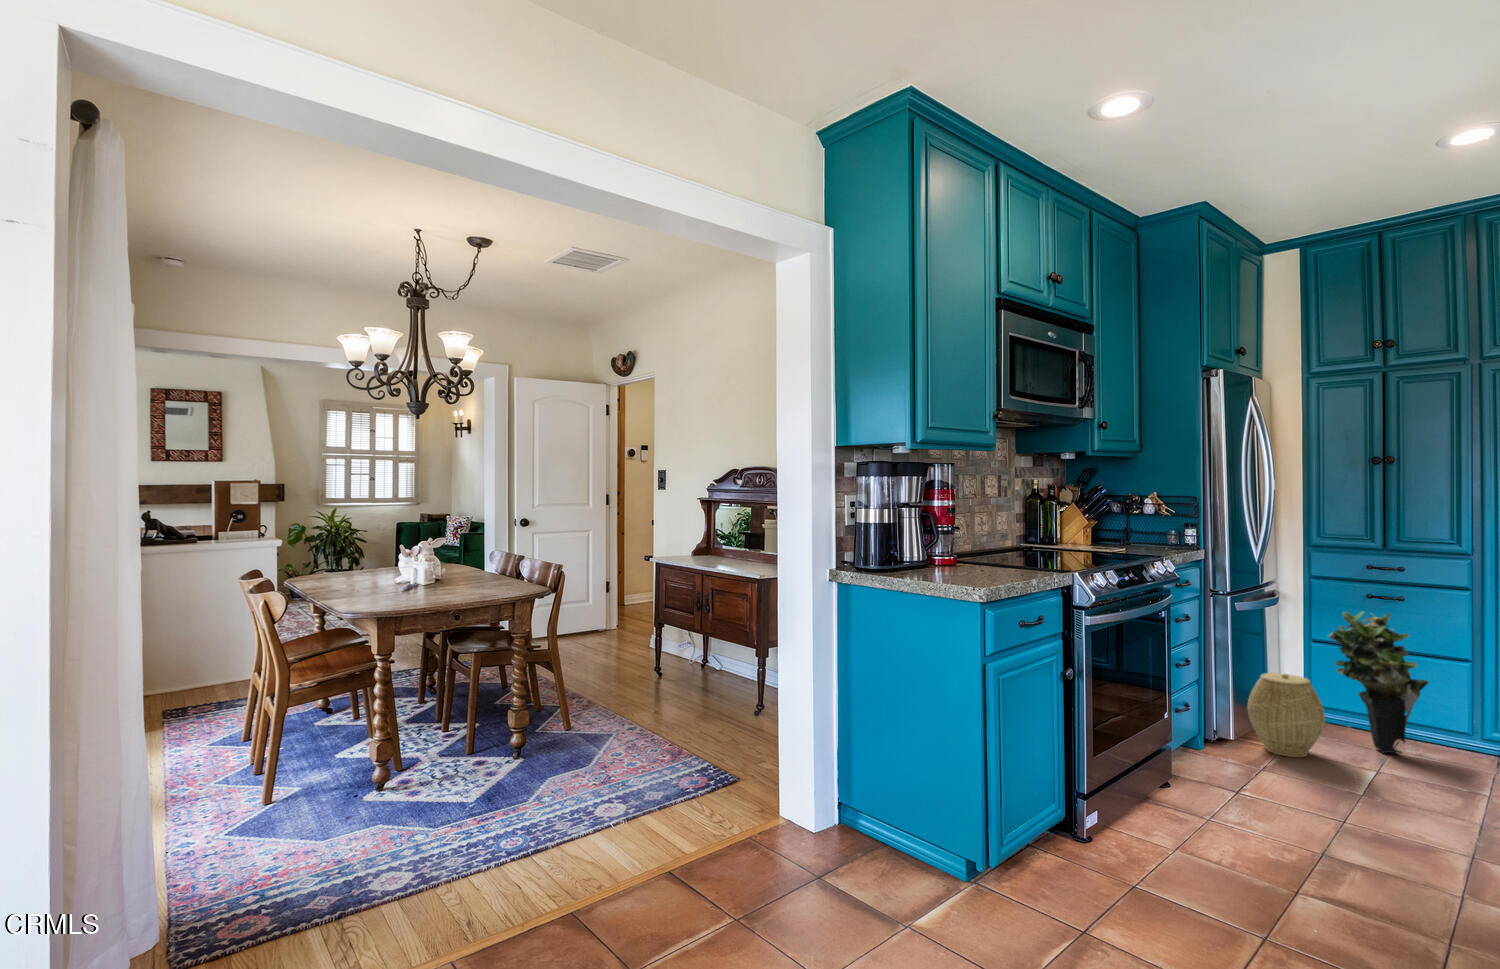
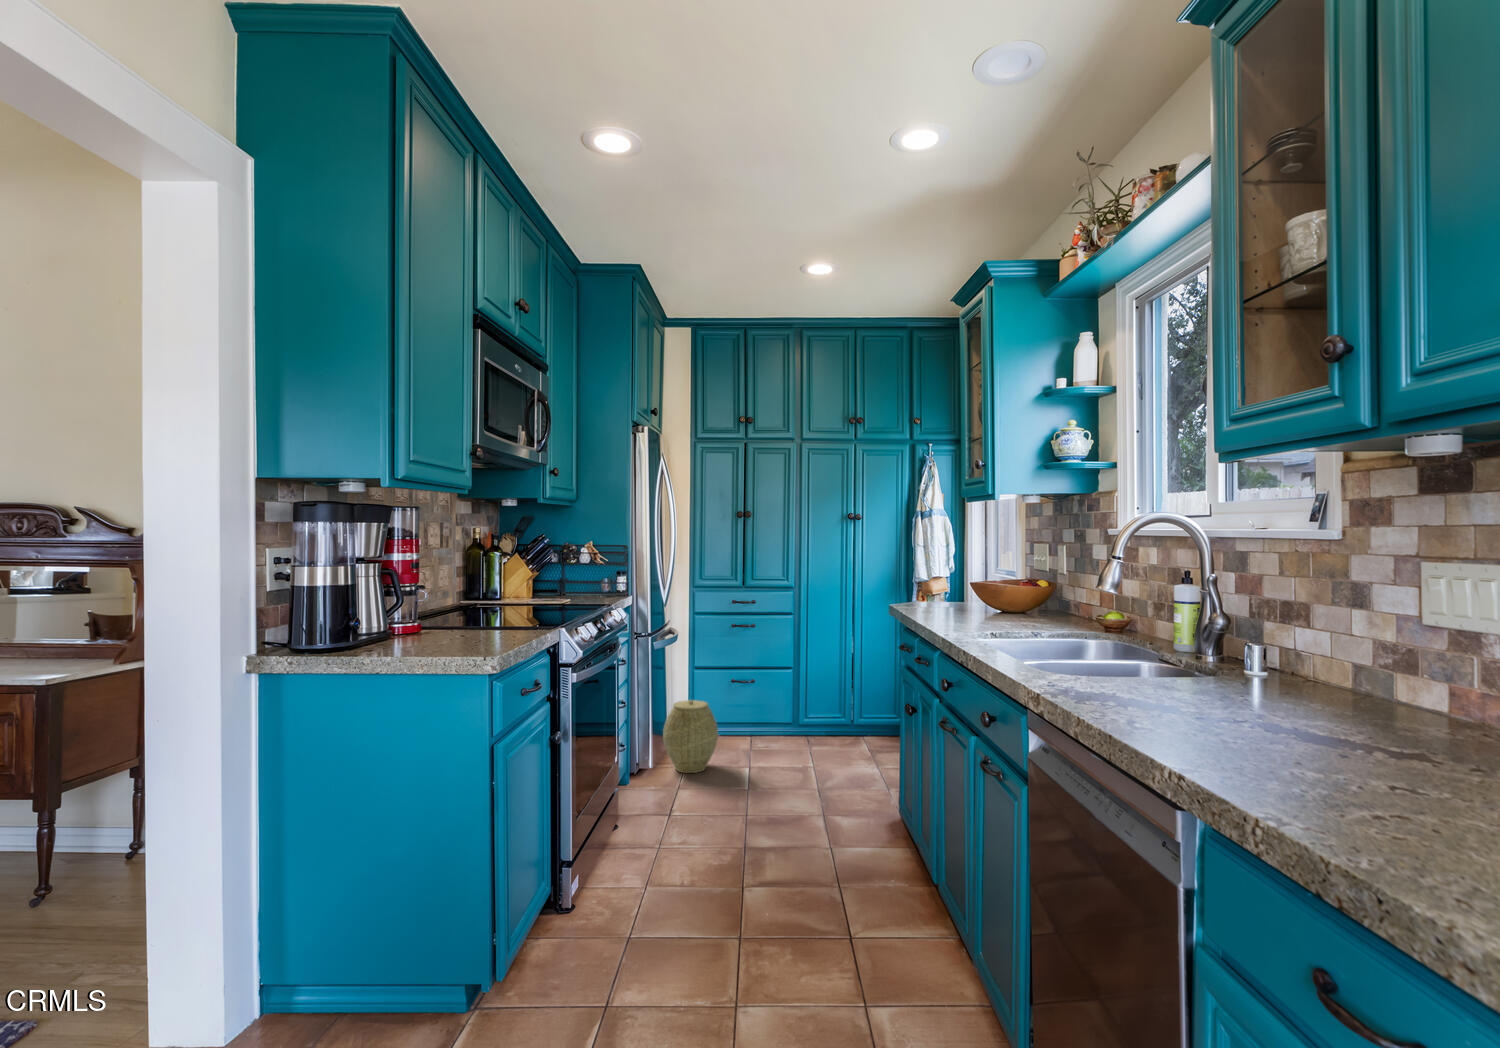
potted plant: present [1328,612,1429,754] -> none [712,638,775,752]

